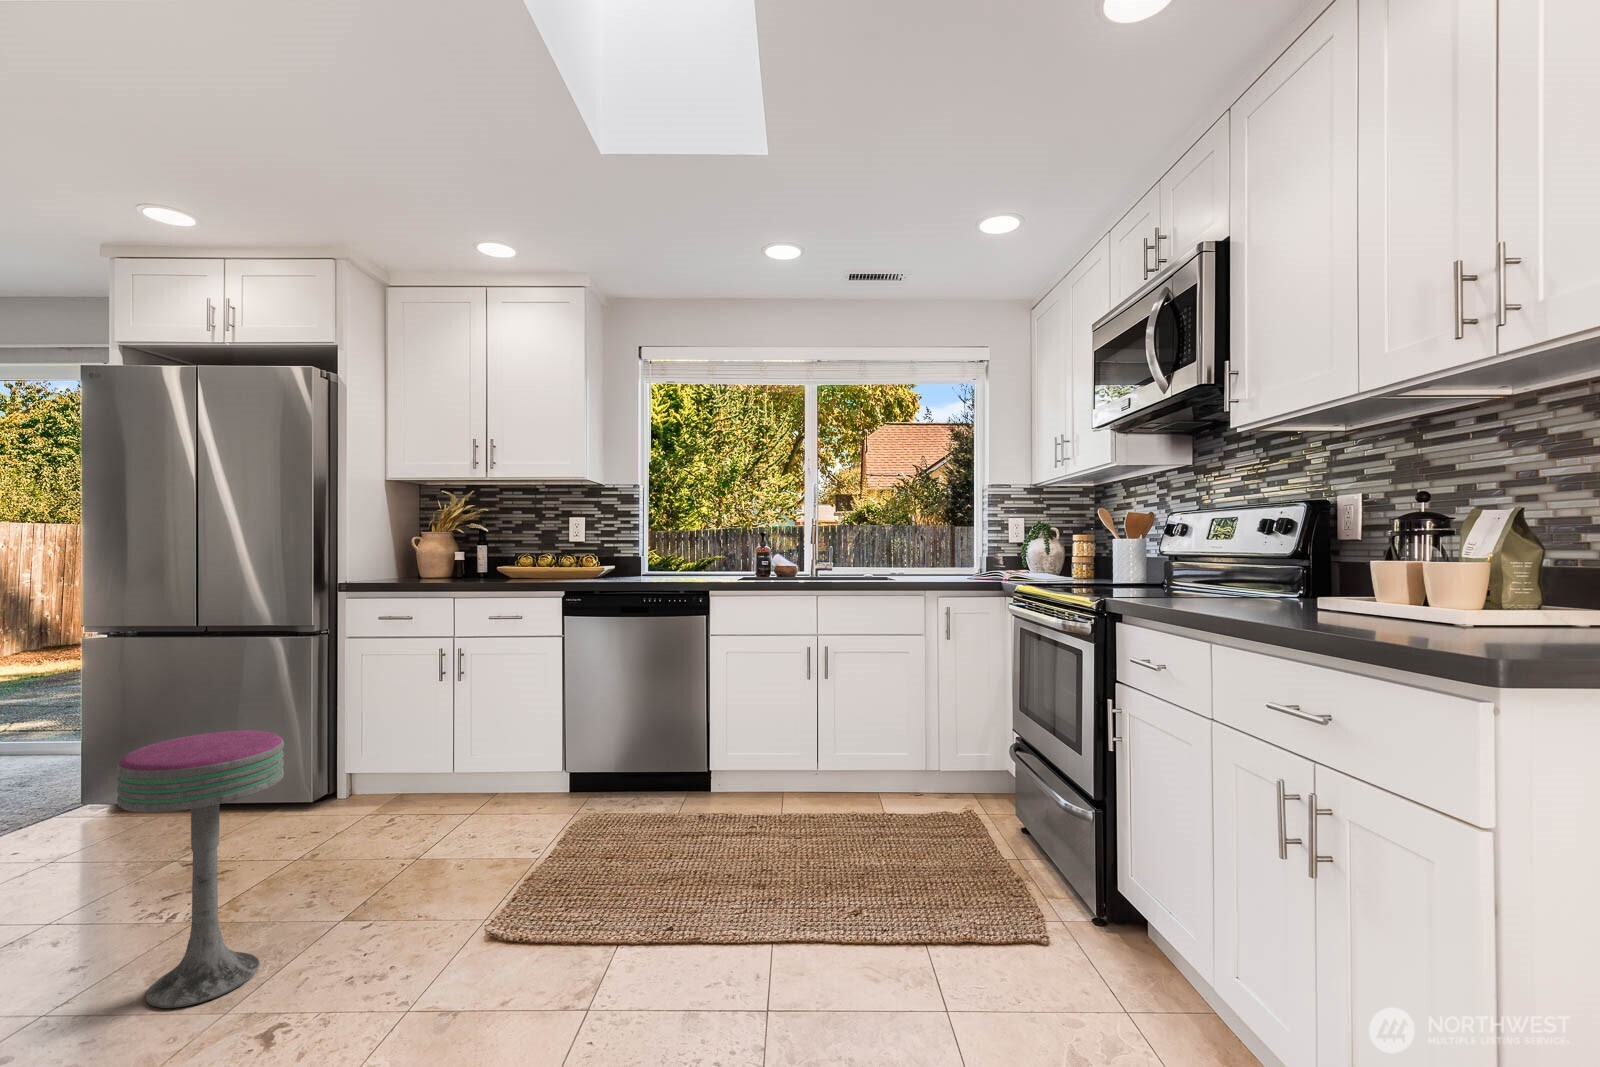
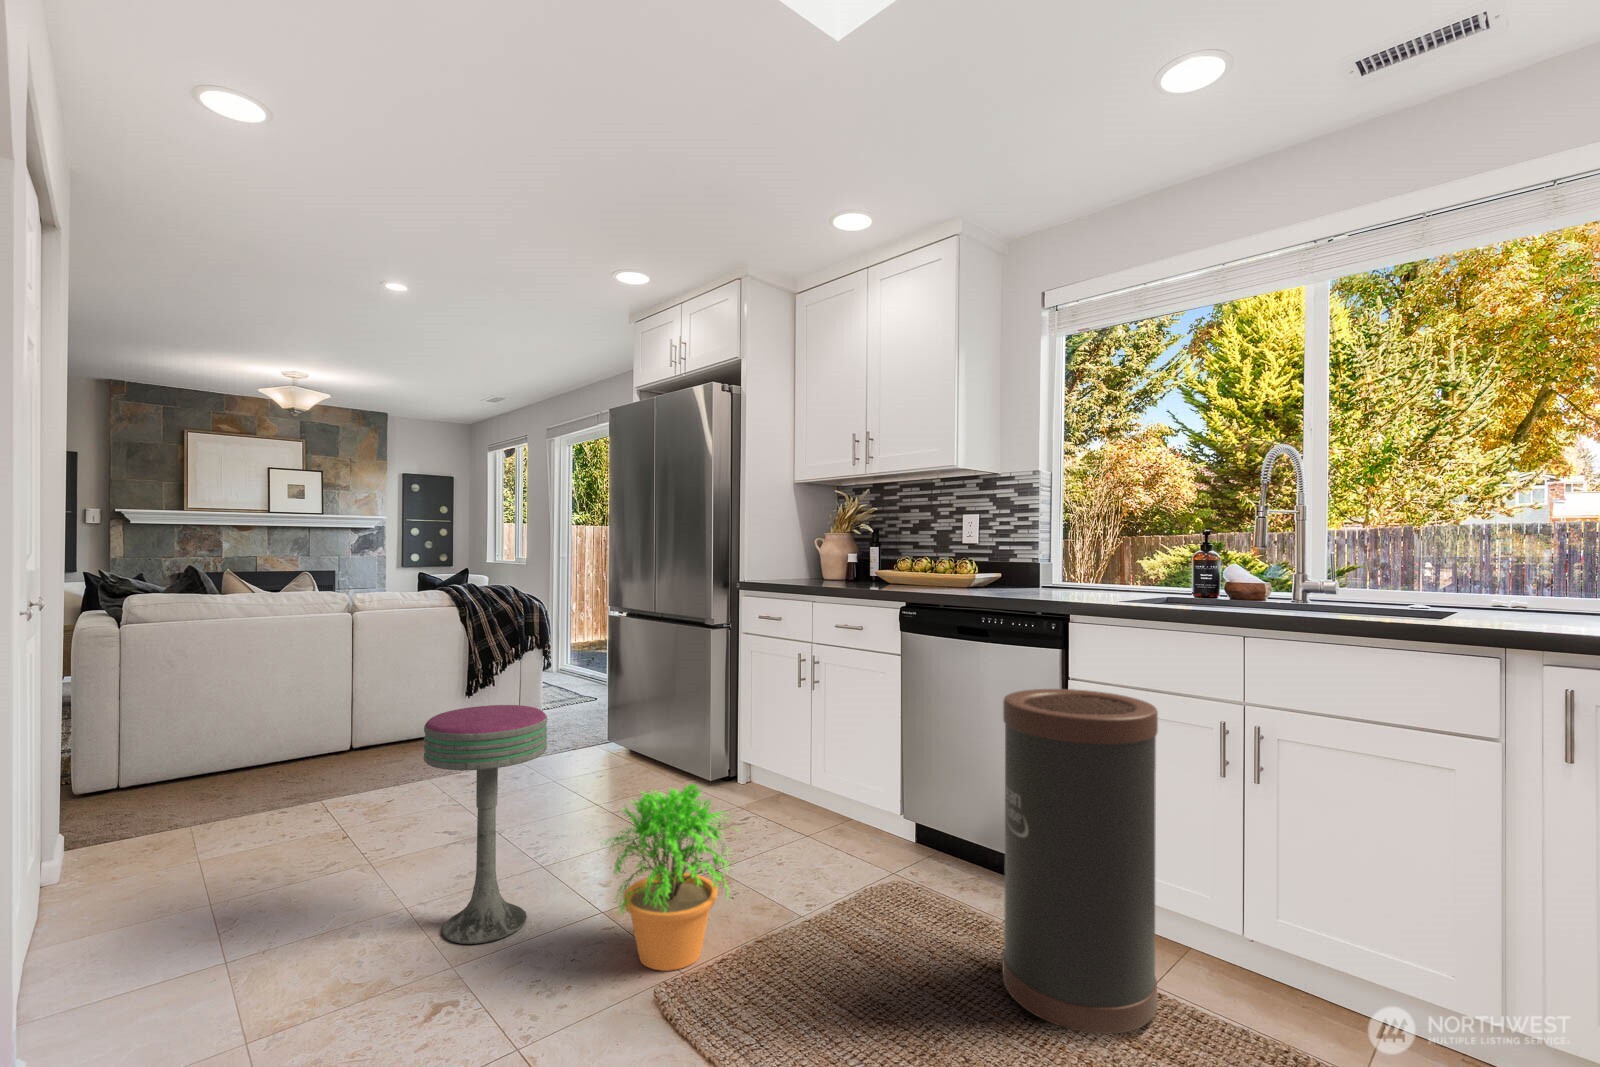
trash can: none [708,640,803,854] -> present [1002,689,1158,1034]
potted plant: none [388,762,518,936] -> present [607,783,728,971]

